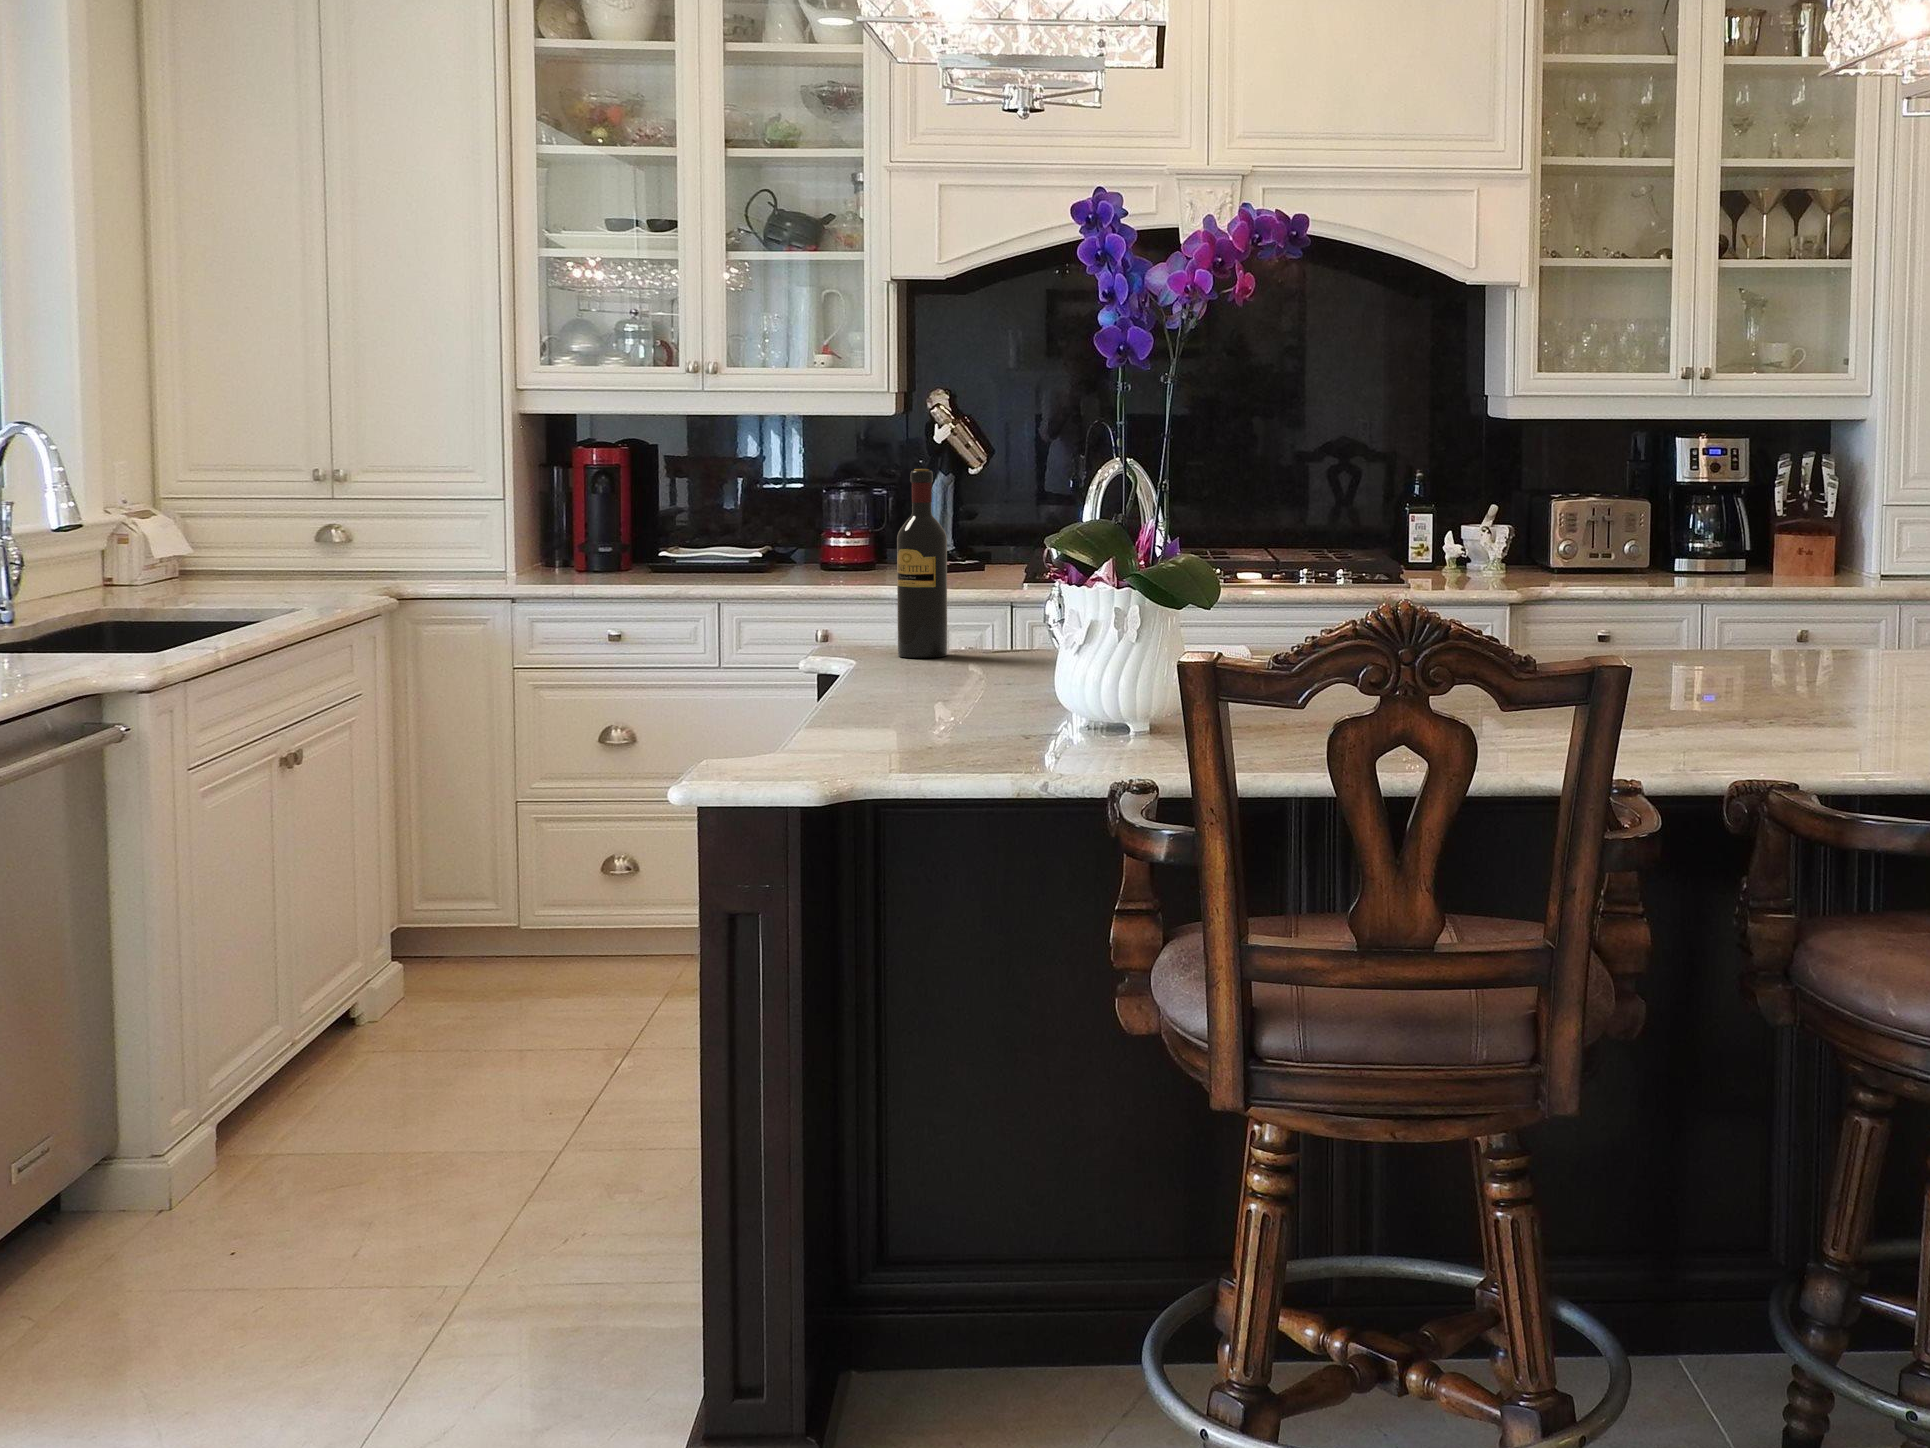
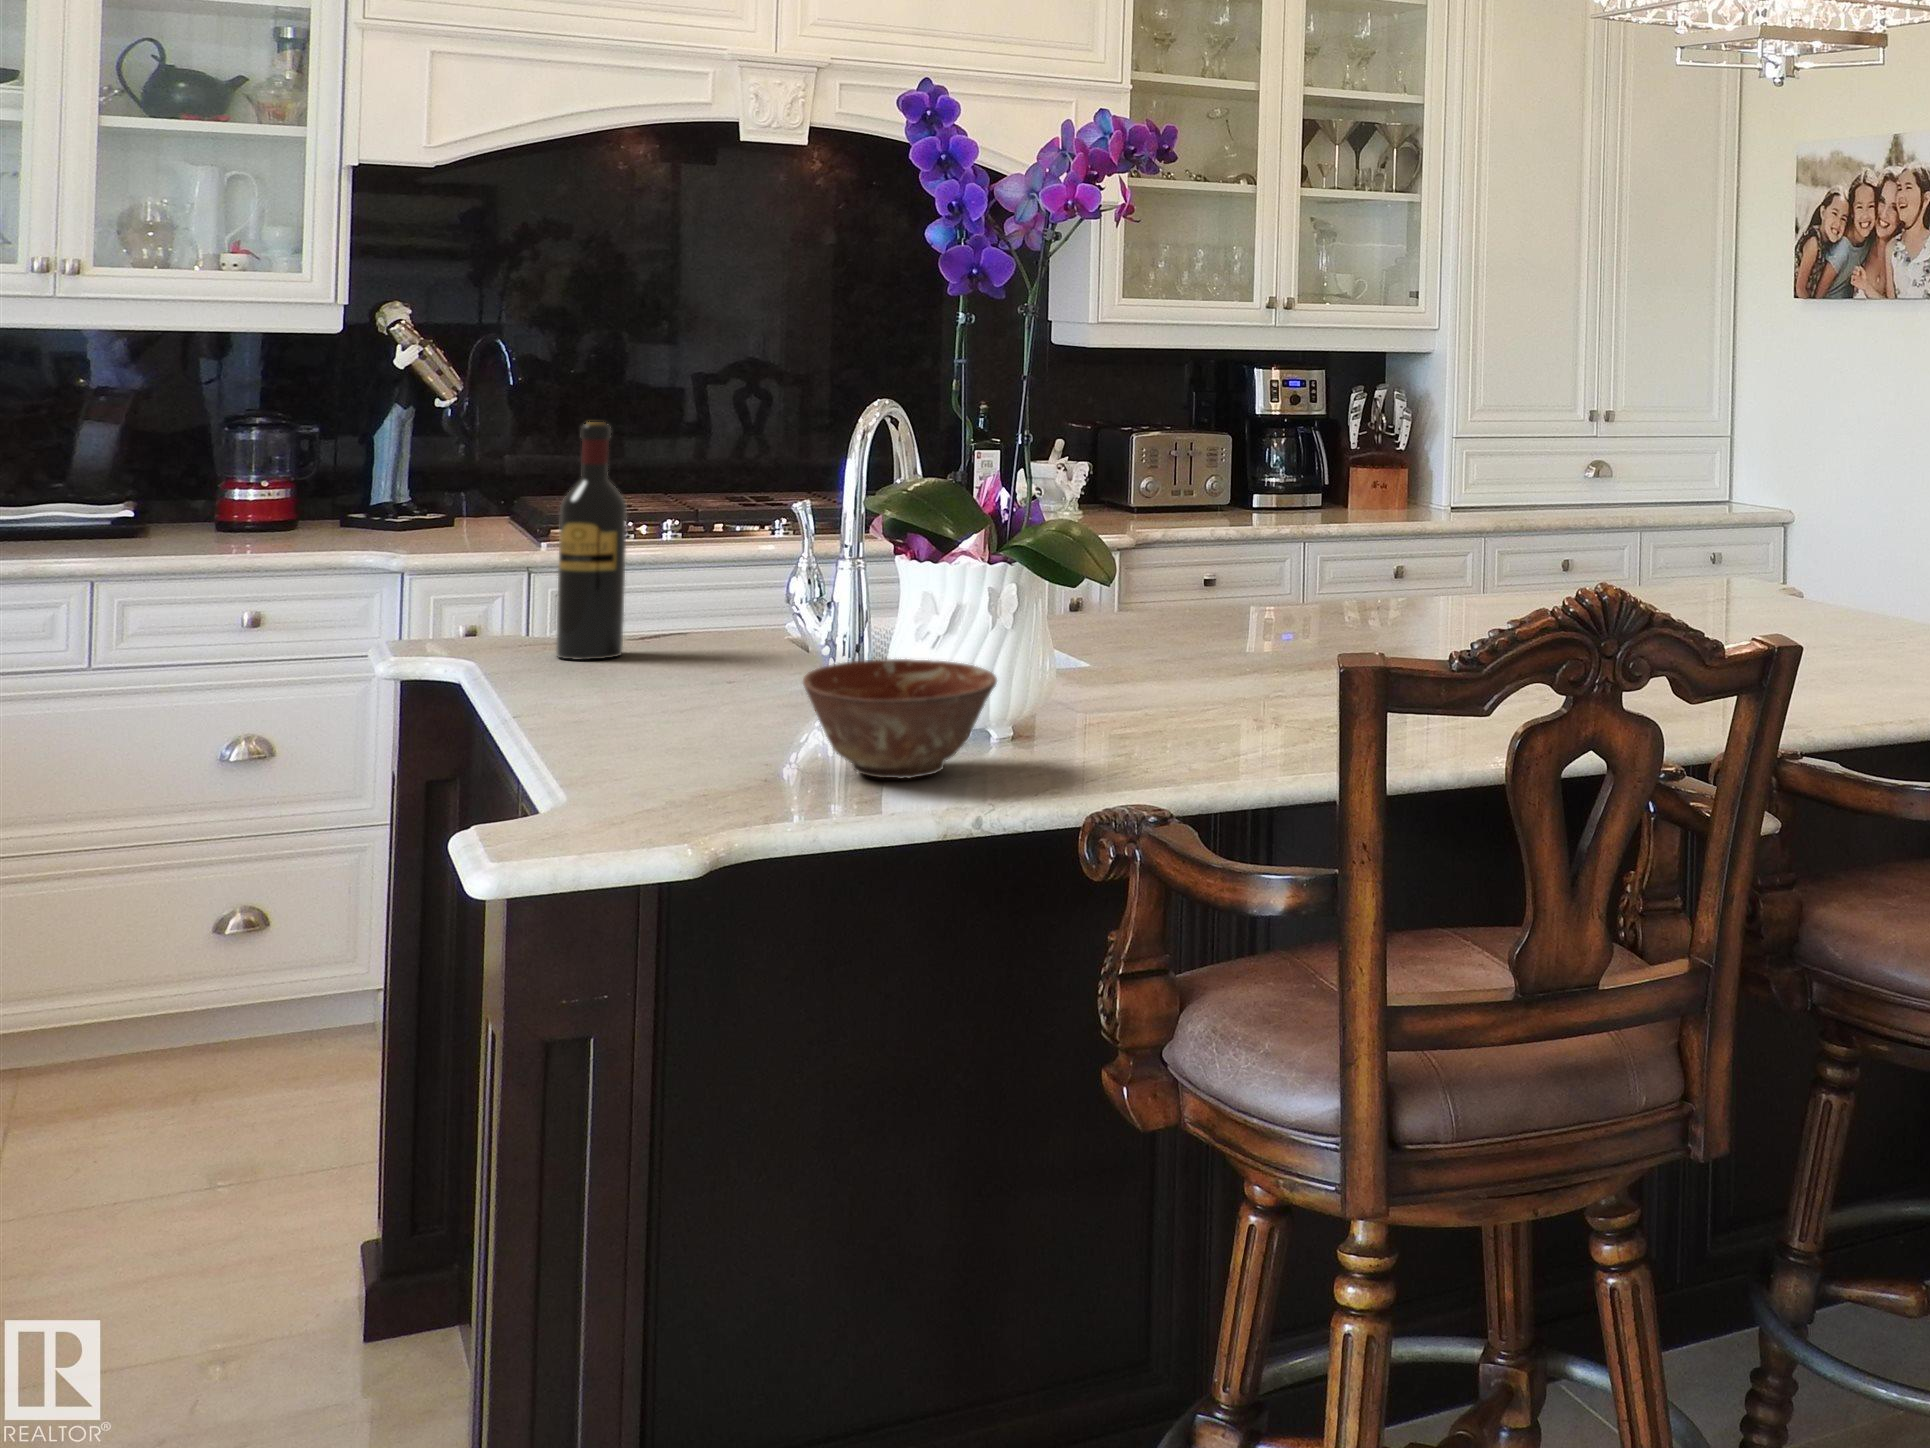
ceramic bowl: none [927,650,1082,744] -> present [803,659,997,779]

